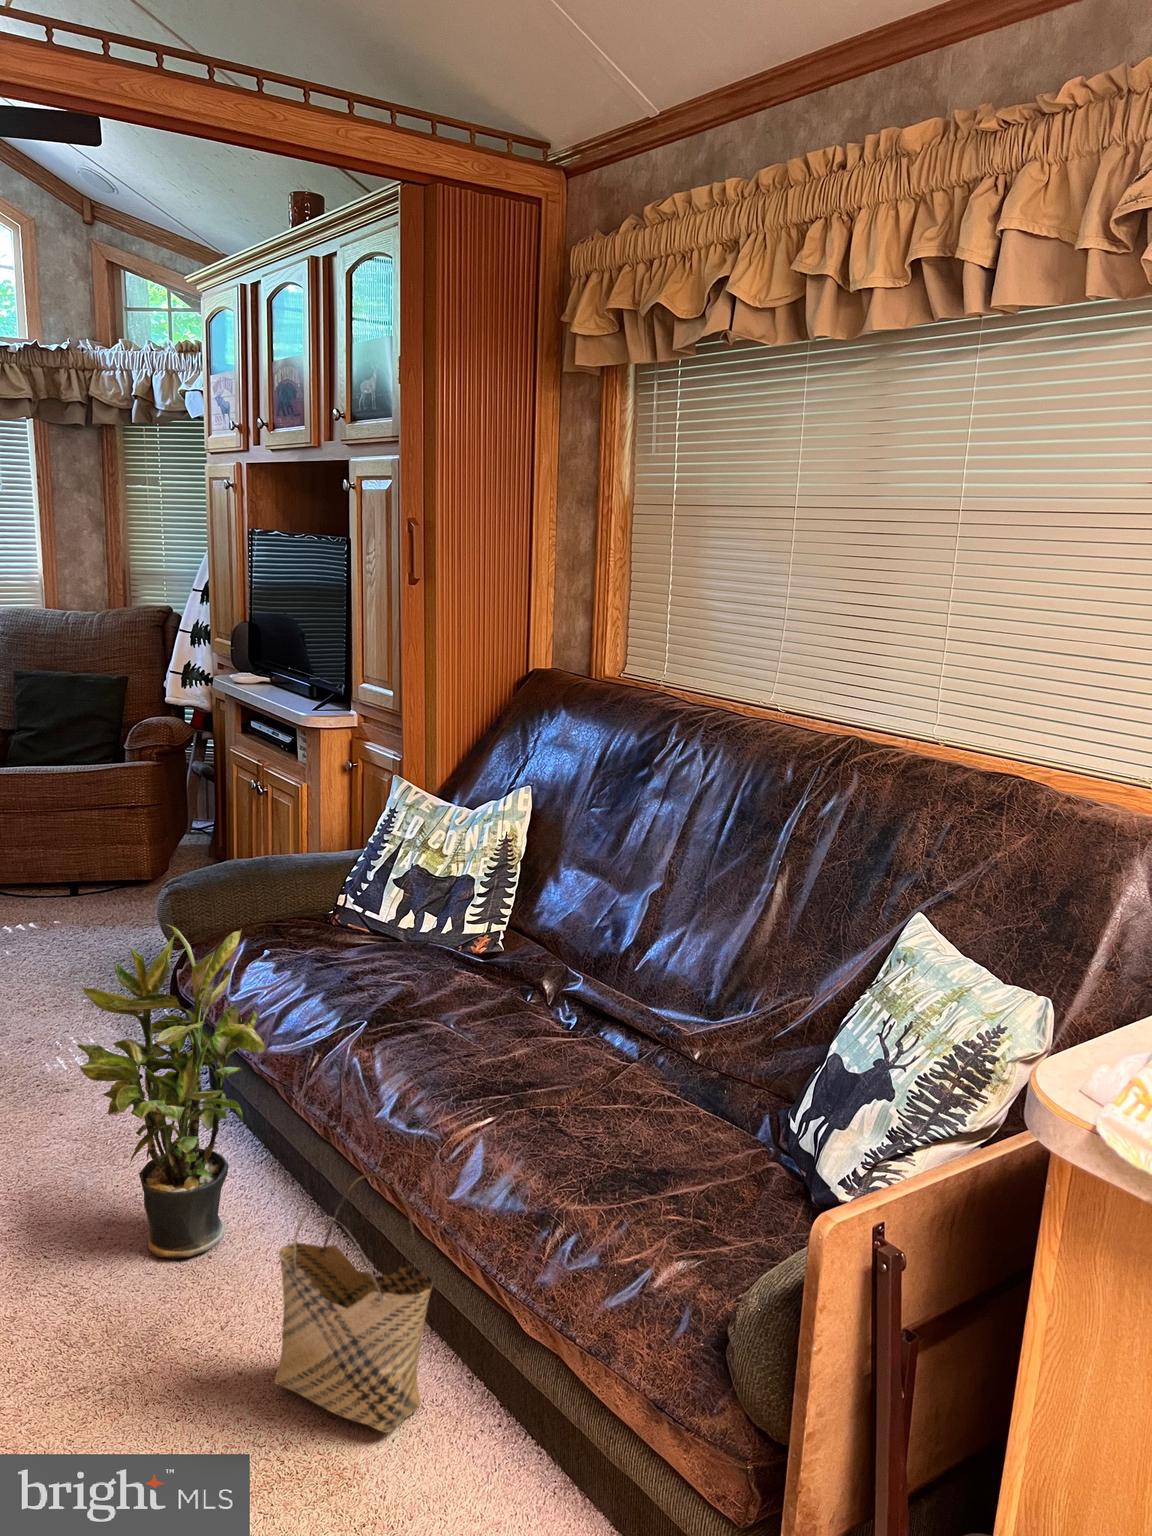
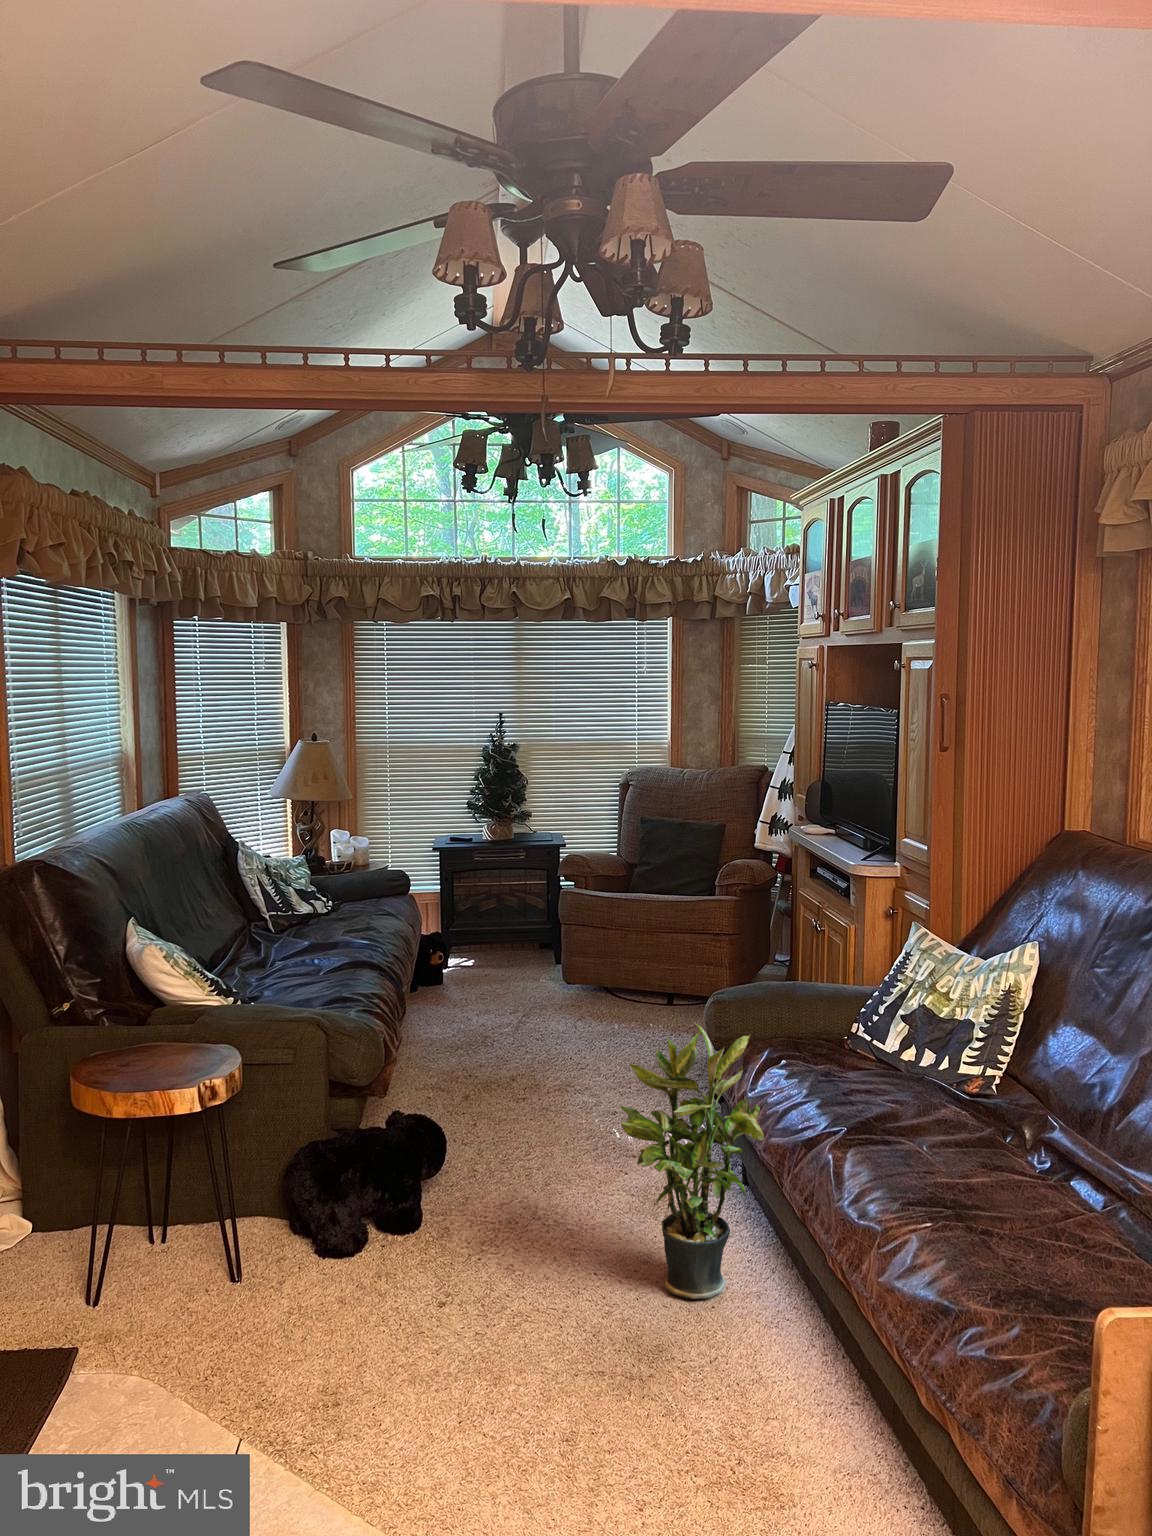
woven basket: present [274,1172,433,1433] -> none [735,1249,862,1476]

